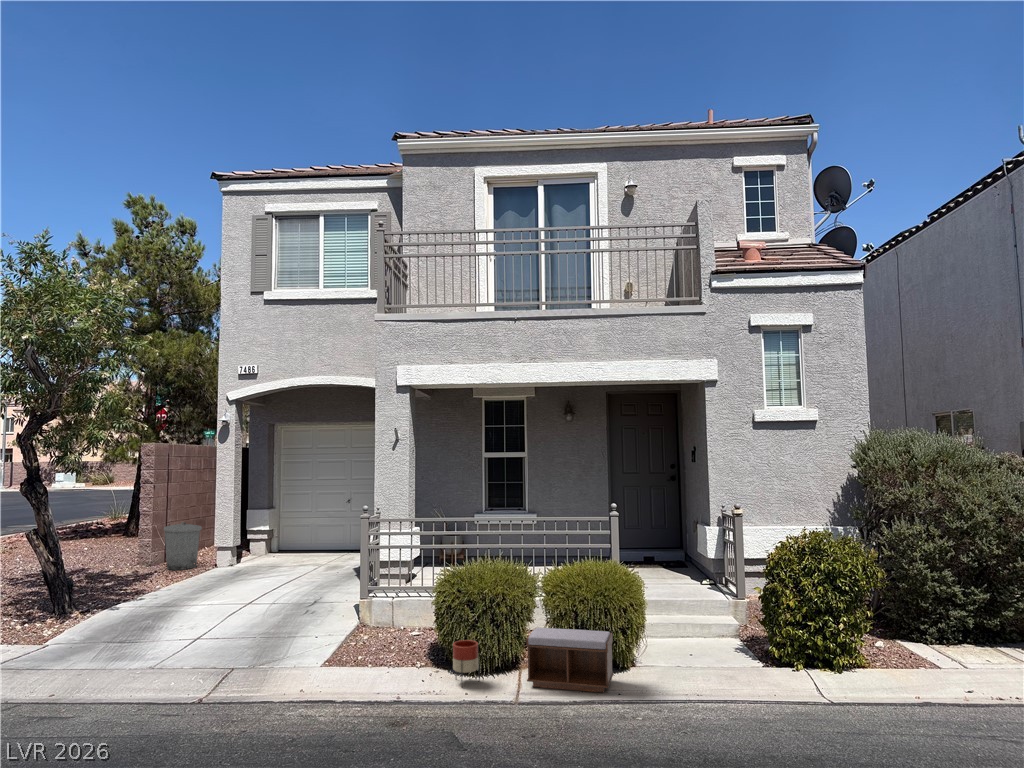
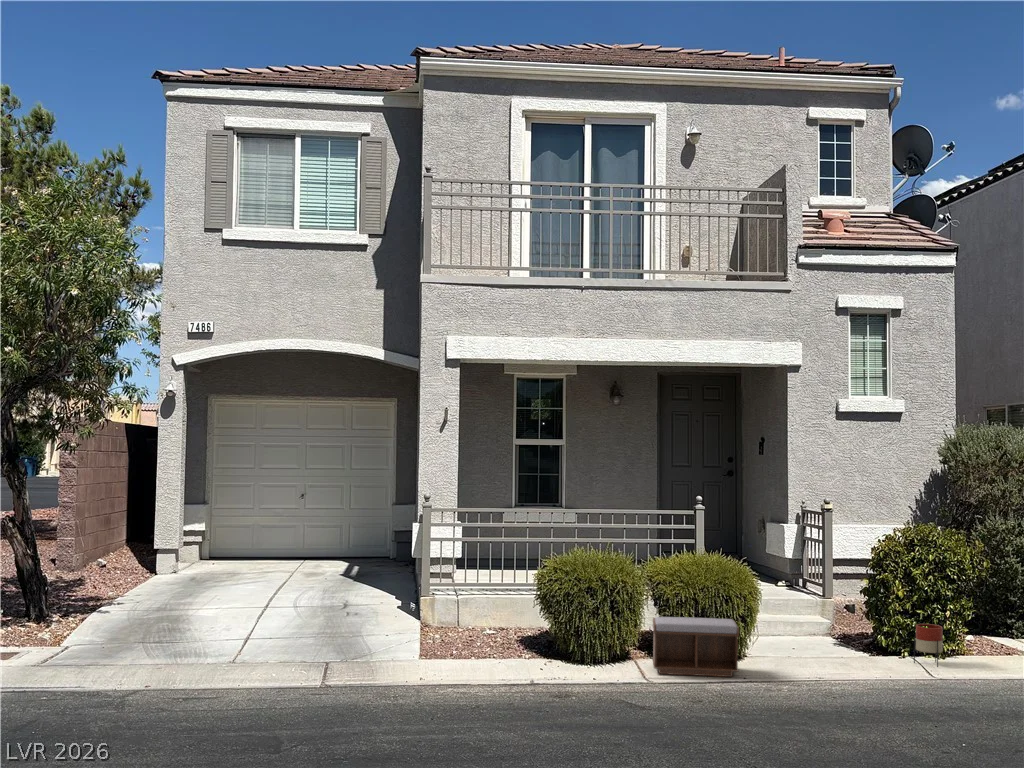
trash can: present [164,522,202,570] -> none [89,519,137,579]
planter: present [453,640,480,680] -> present [914,624,943,667]

